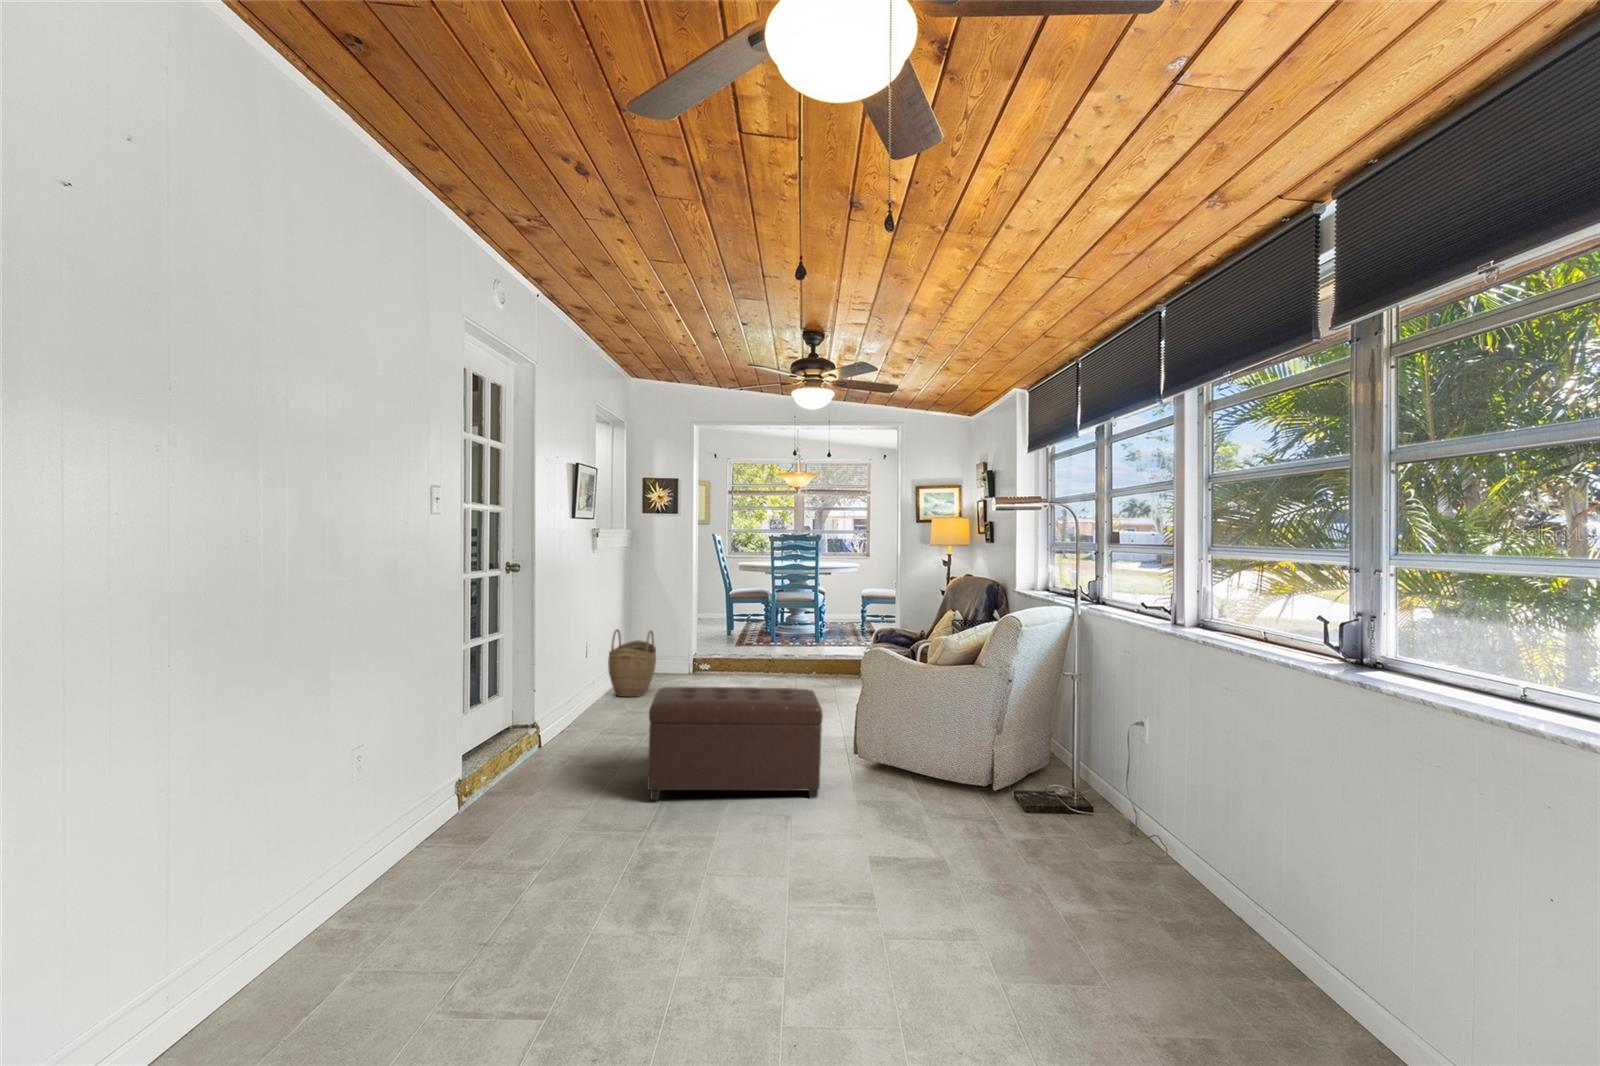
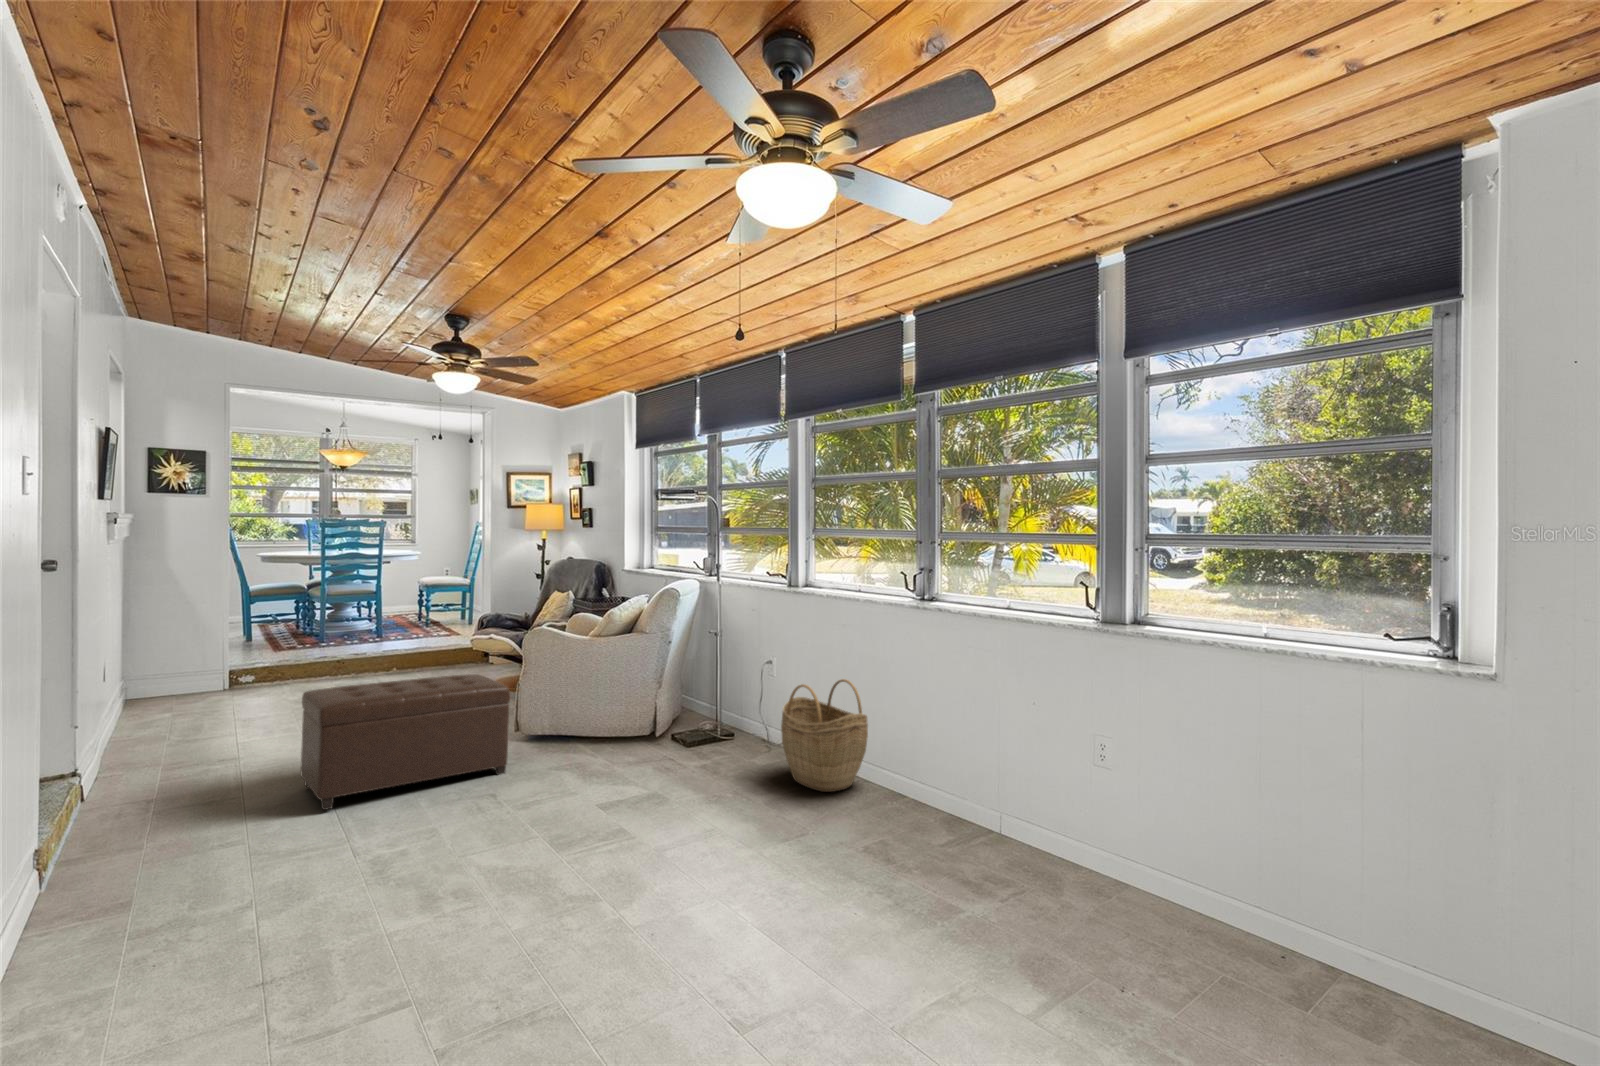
woven basket: present [608,629,656,697] -> present [781,679,868,792]

